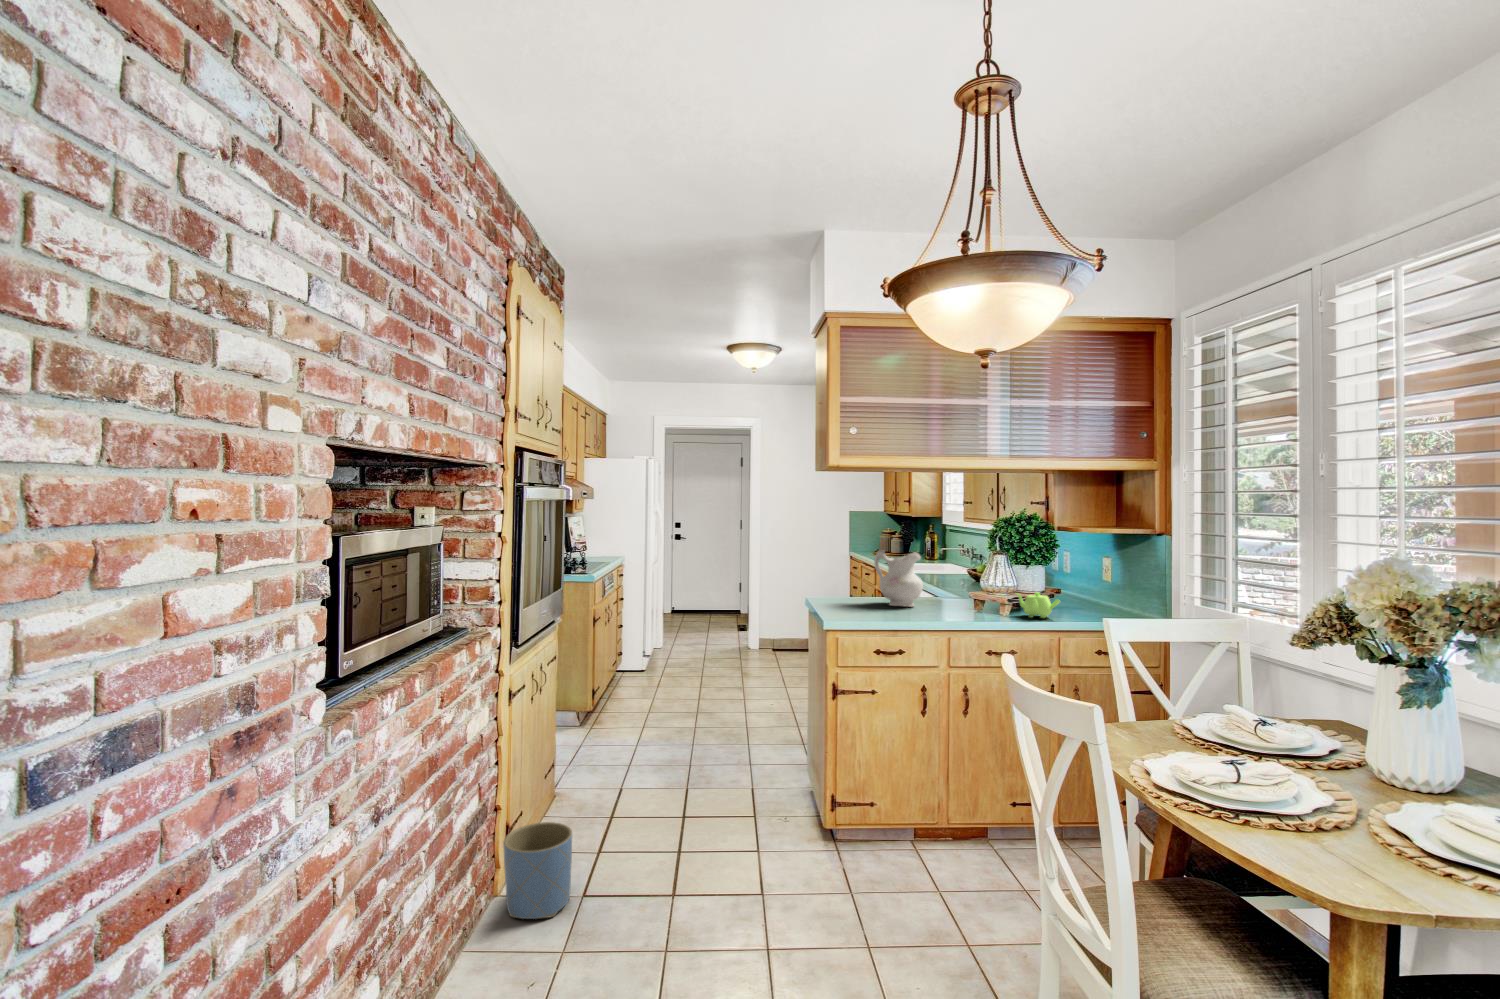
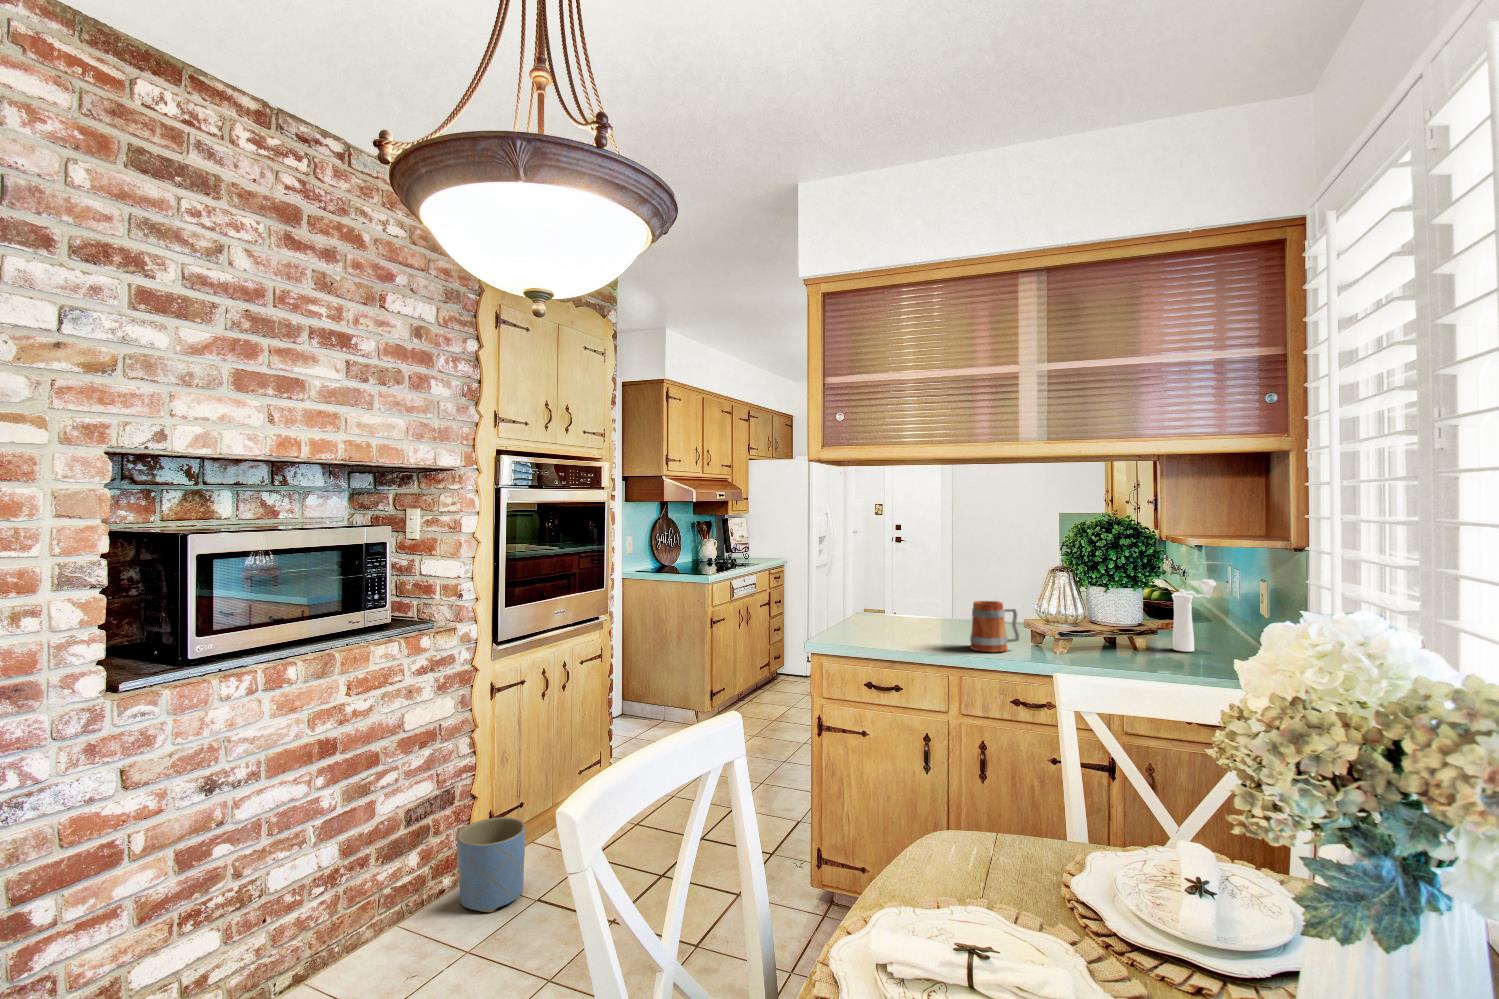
ceramic pitcher: present [874,551,923,607] -> none [916,561,971,633]
pepper mill: none [1058,557,1079,608] -> present [1171,580,1216,652]
mug: none [945,578,979,617] -> present [970,601,1019,652]
teapot: present [1016,592,1060,618] -> none [1072,625,1130,663]

